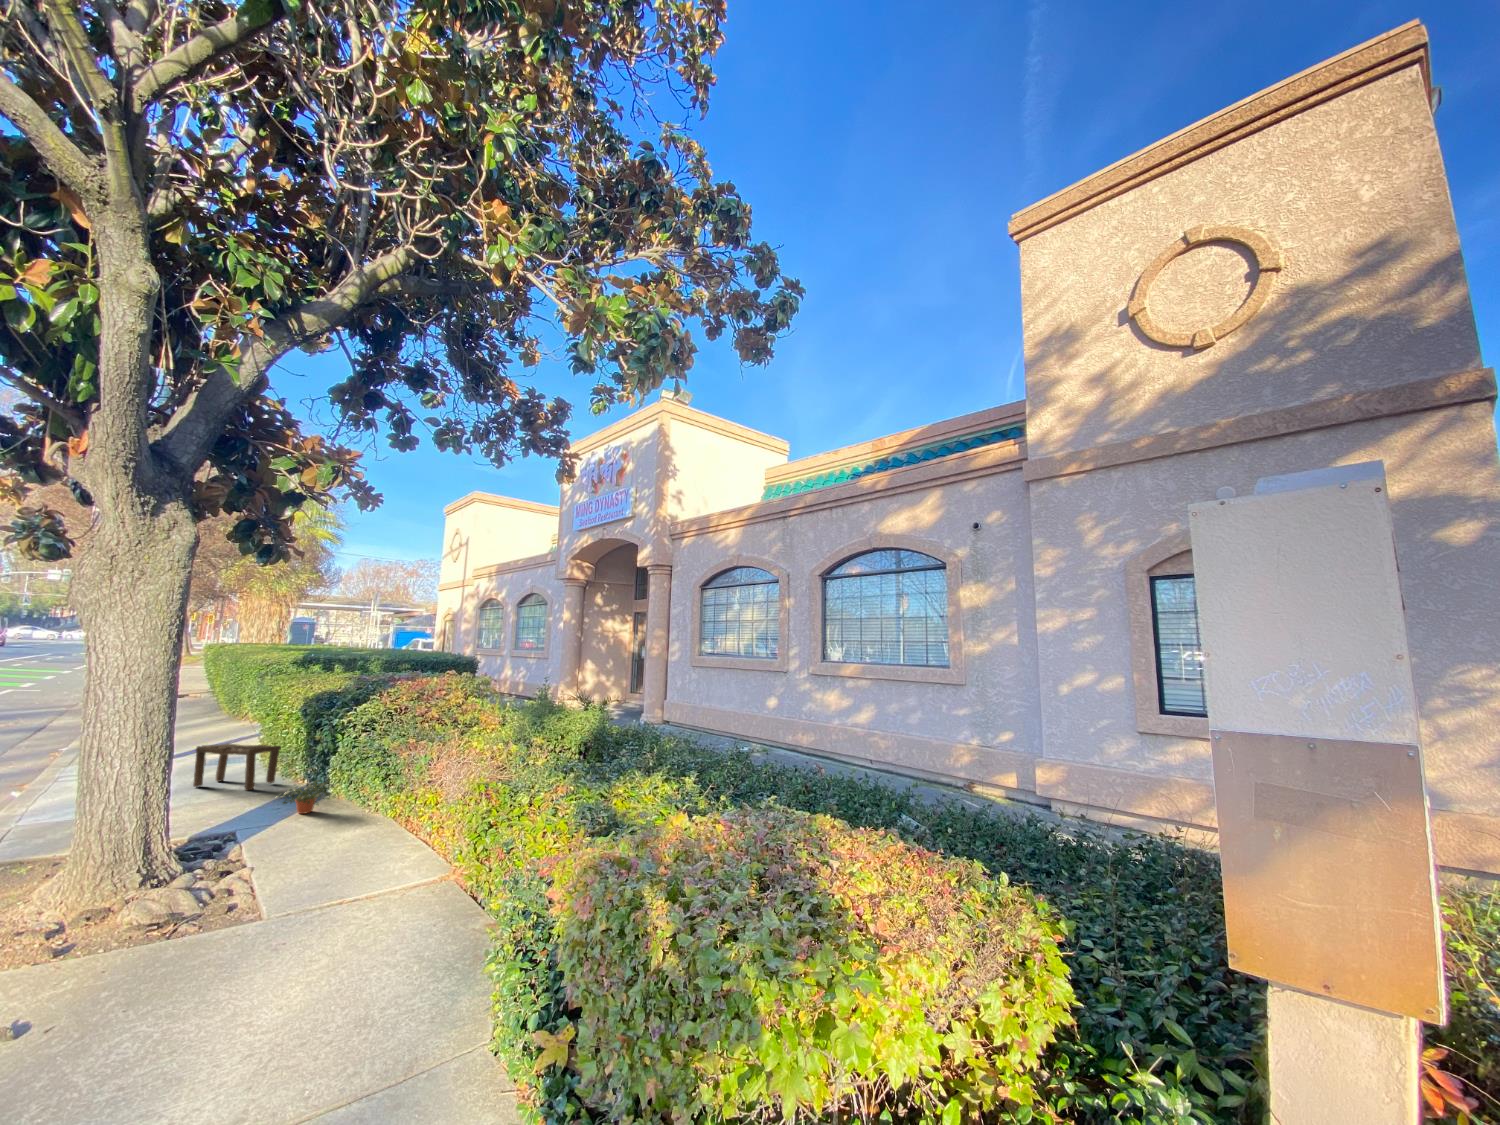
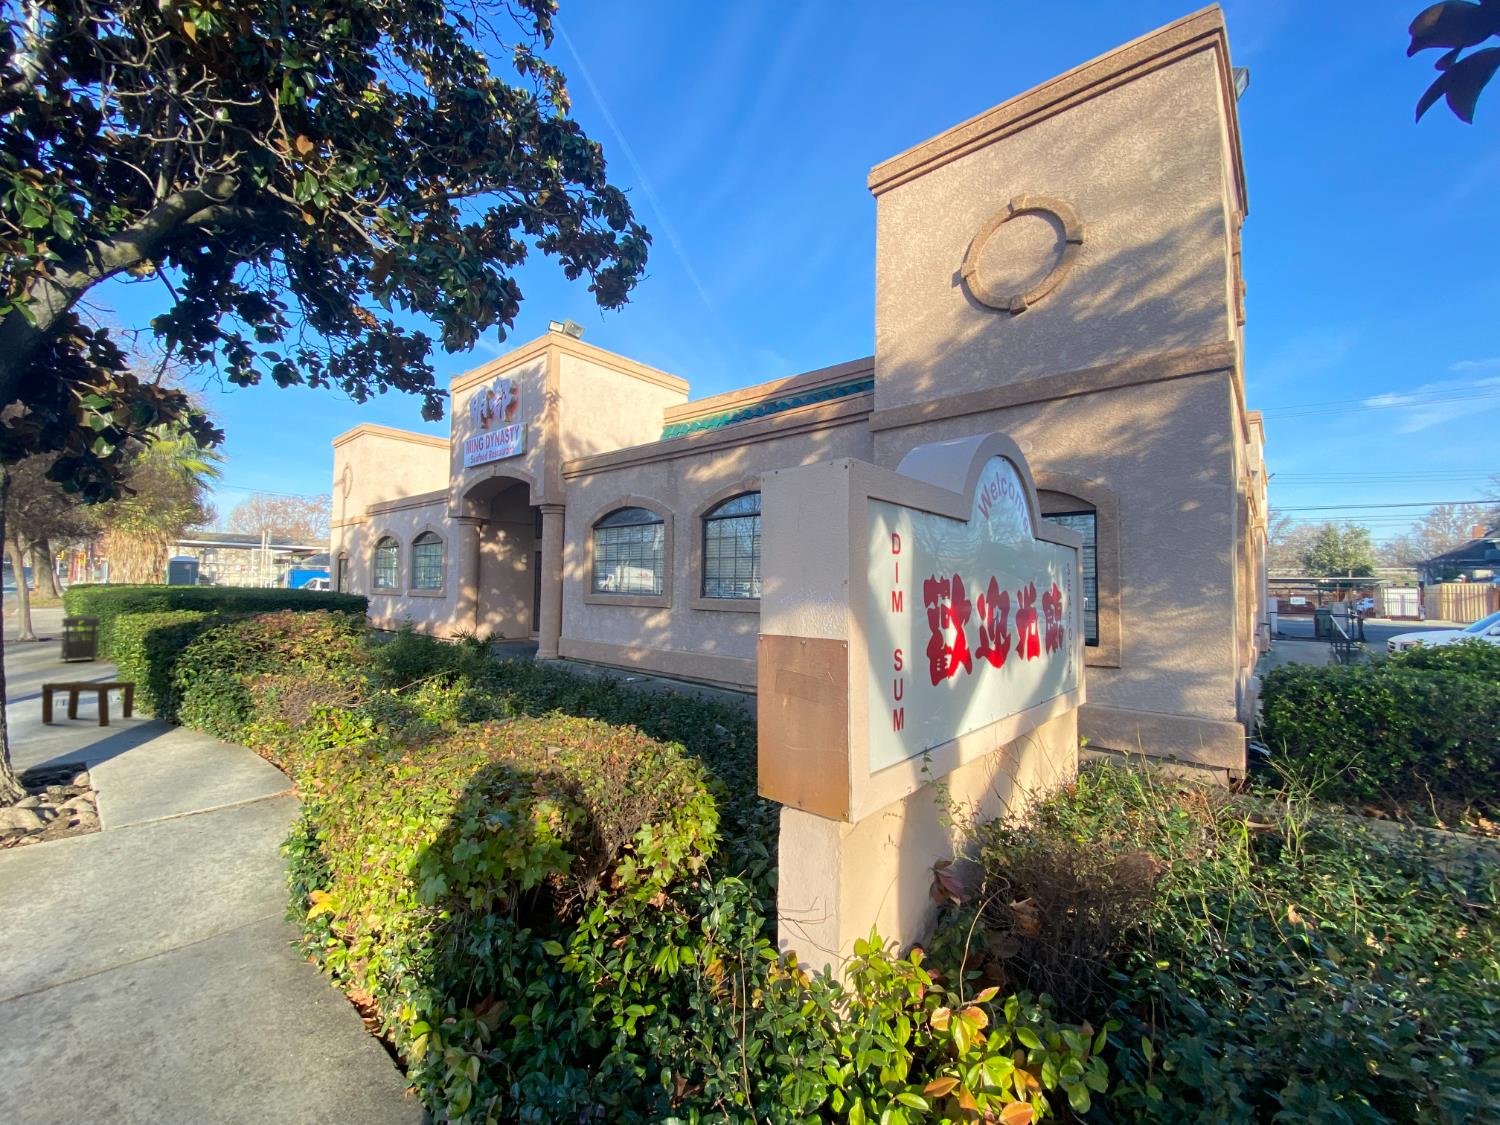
trash can: none [205,676,244,723] -> present [60,615,100,662]
potted plant: present [278,781,332,814] -> none [128,713,194,745]

